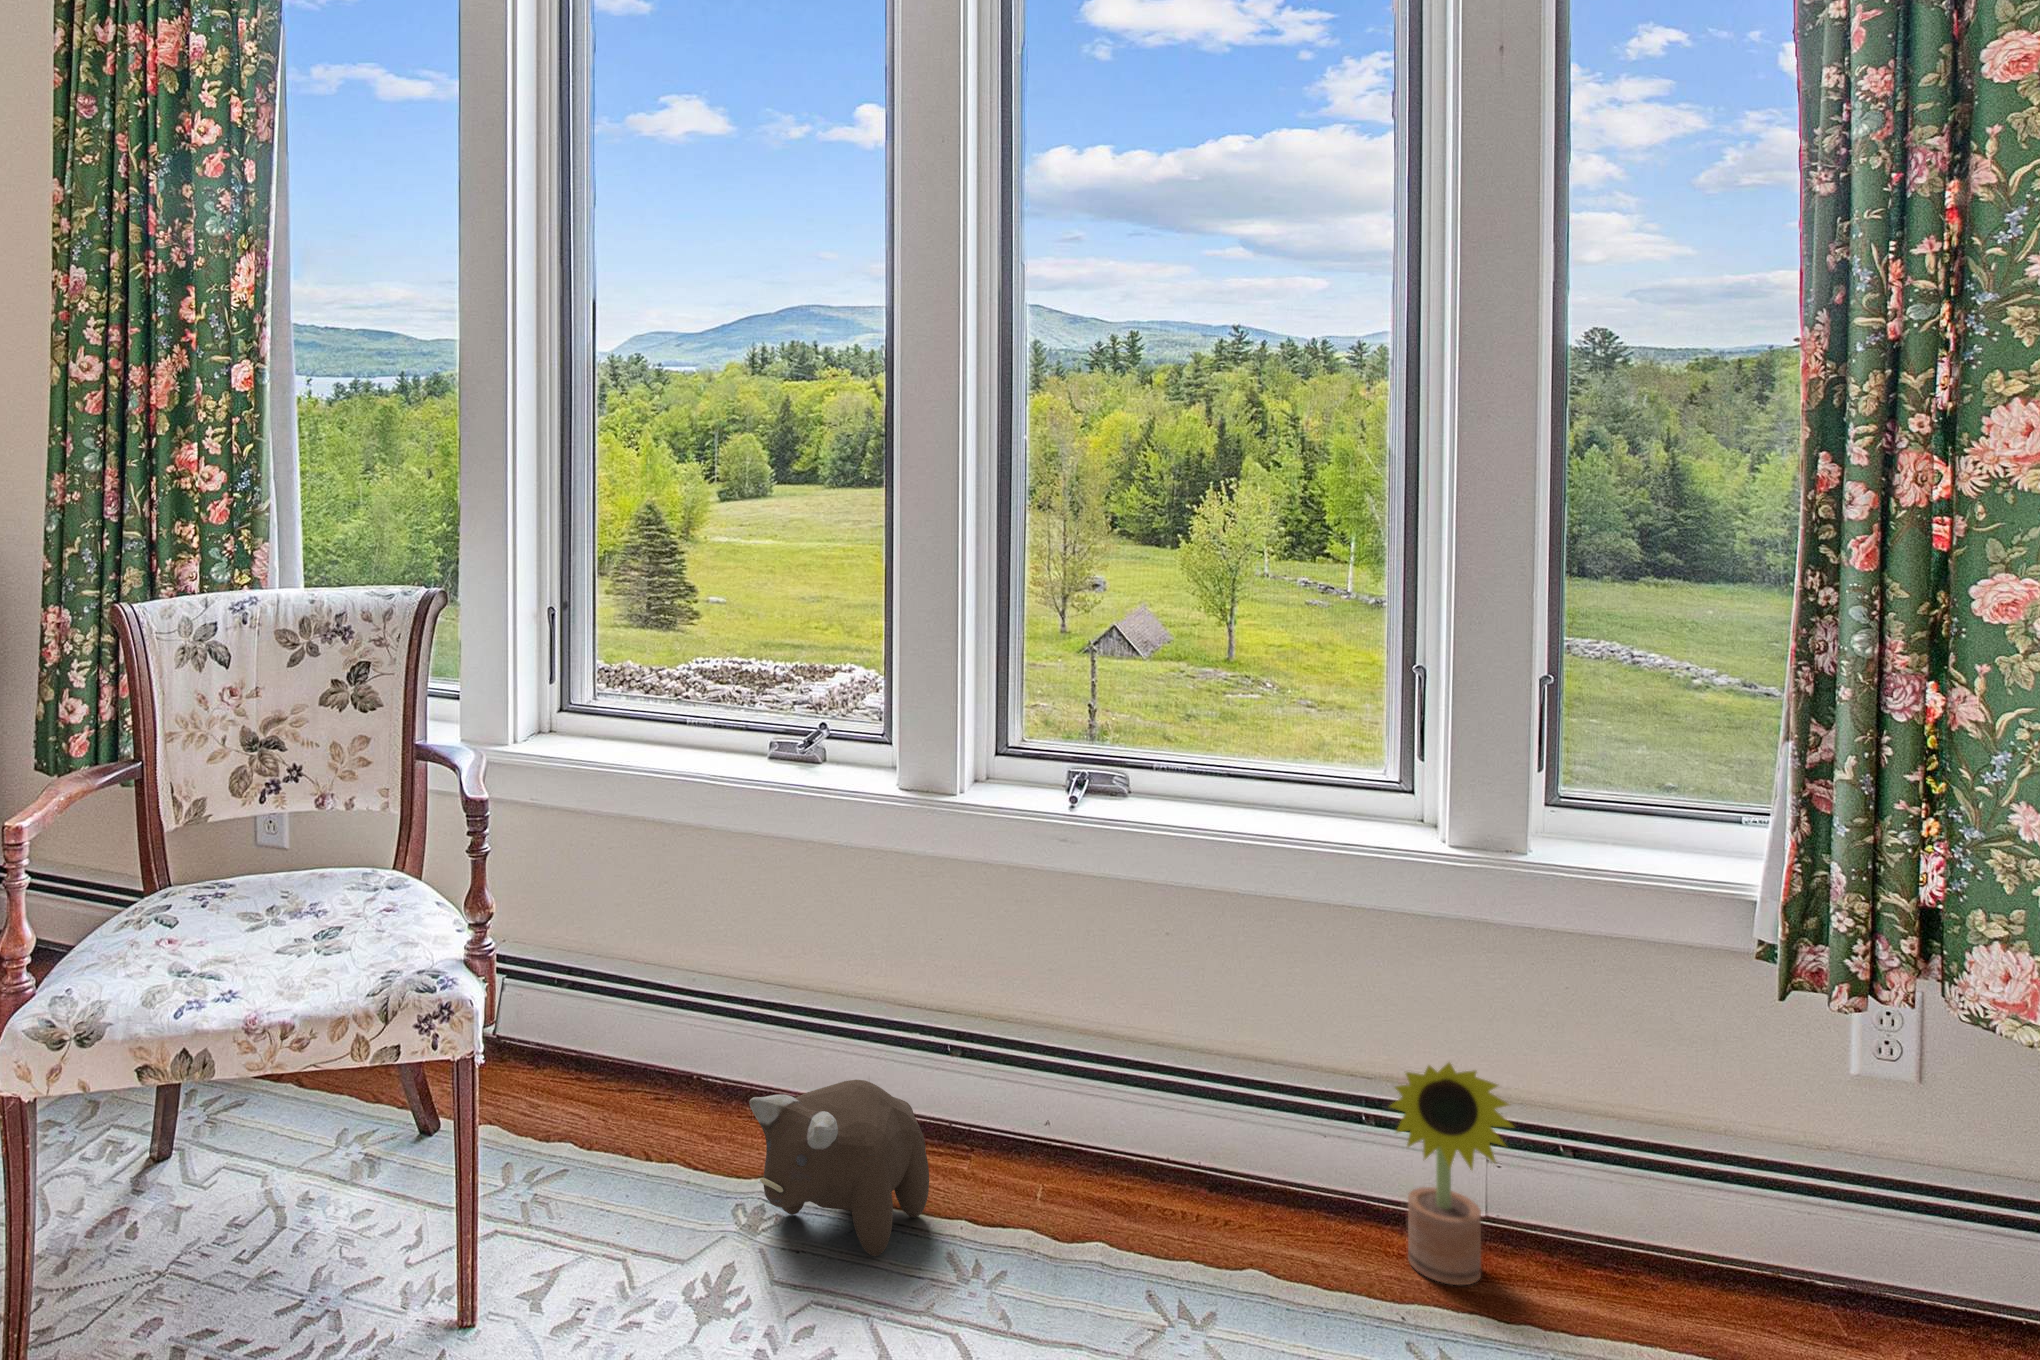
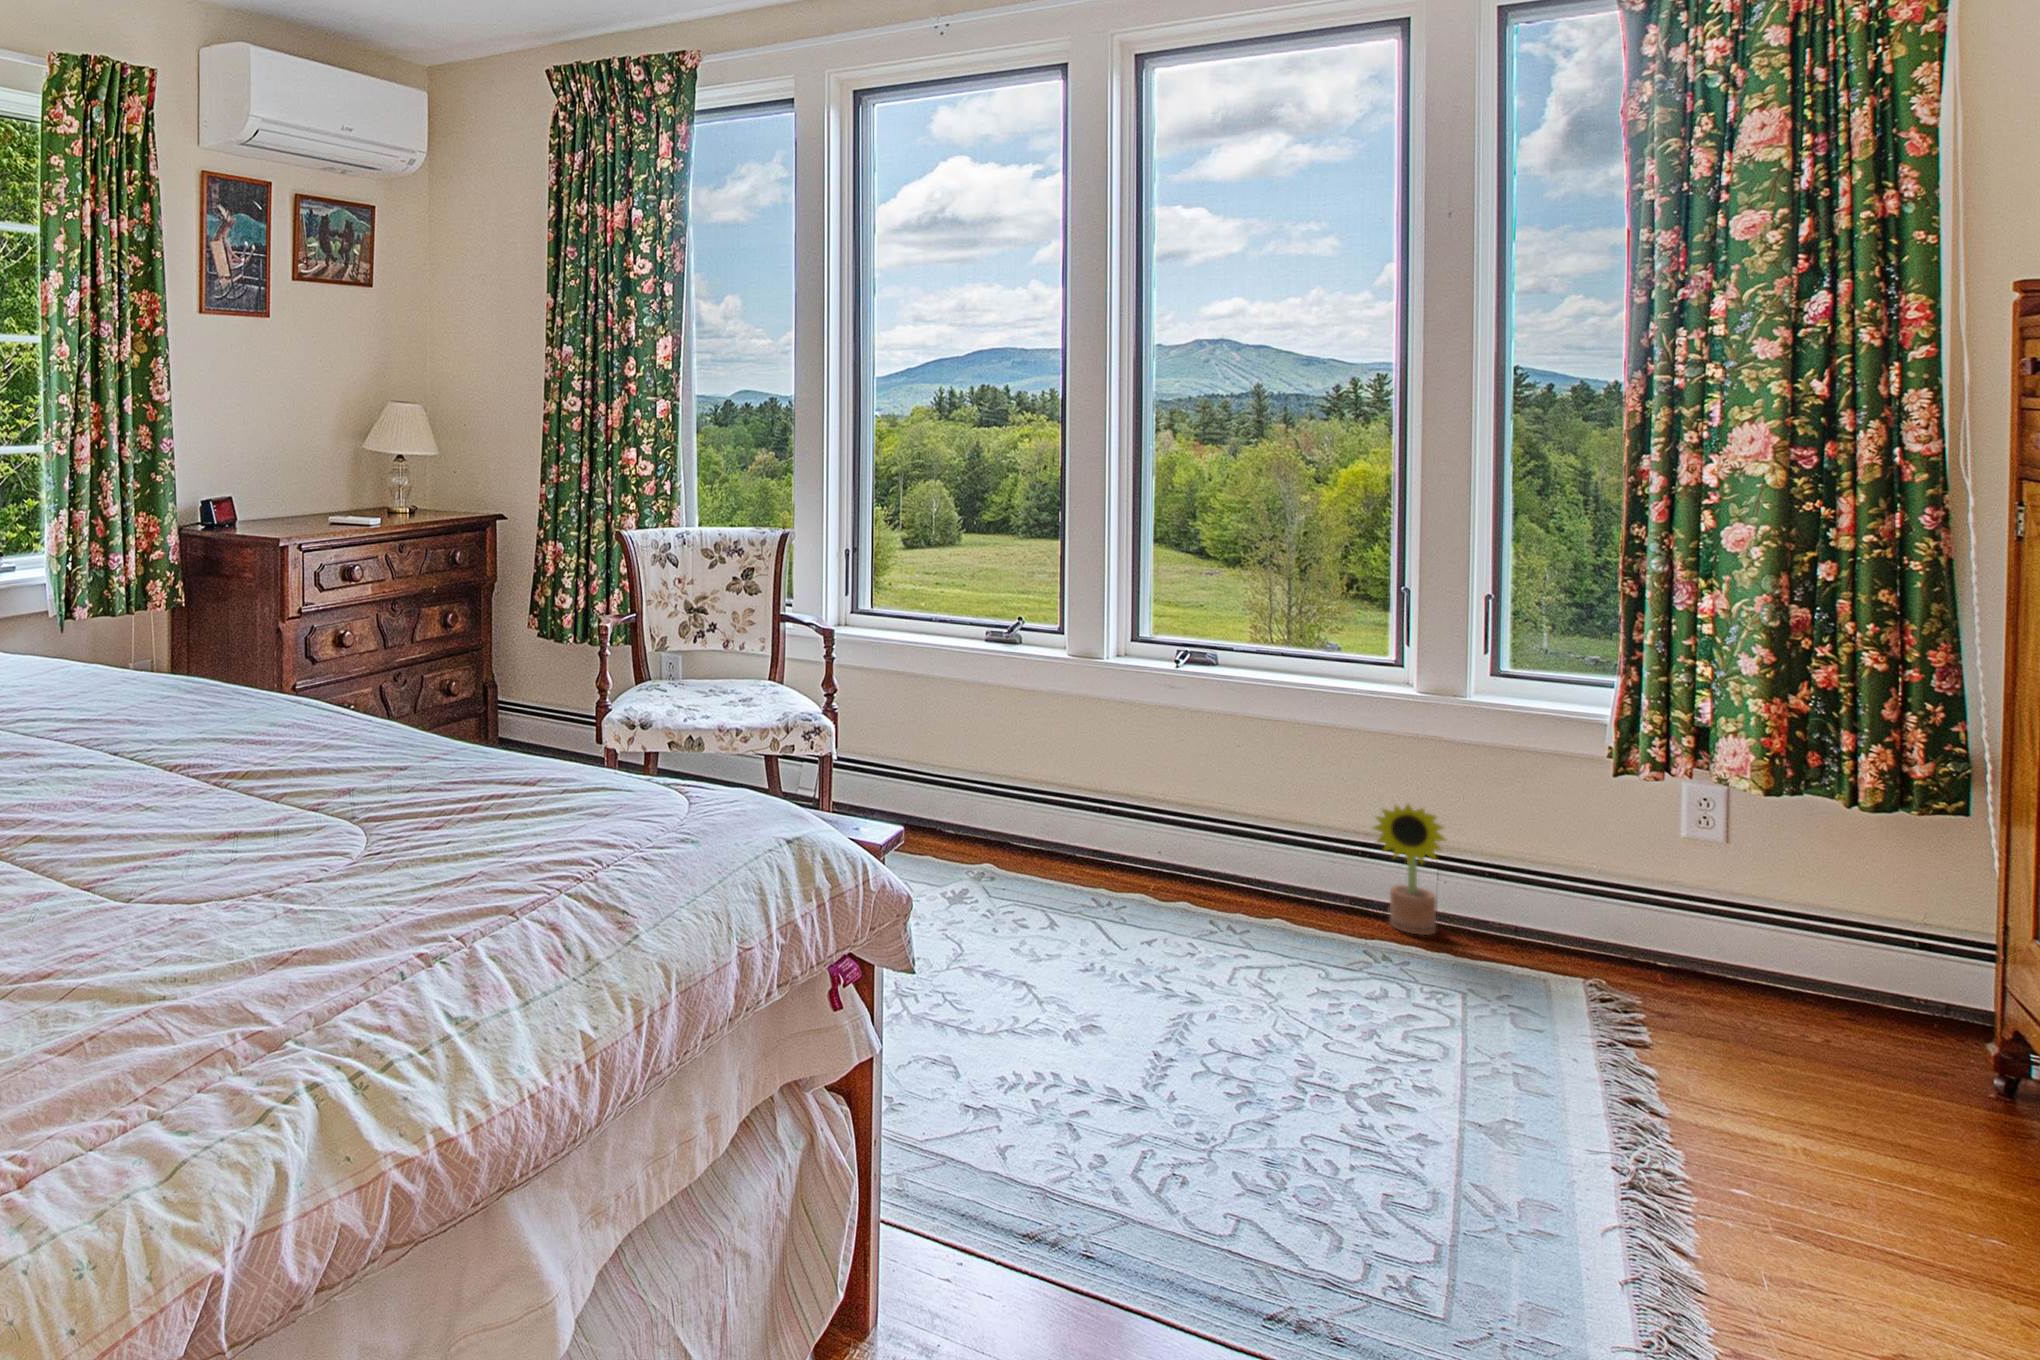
plush toy: present [749,1080,929,1256] -> none [986,803,1092,893]

